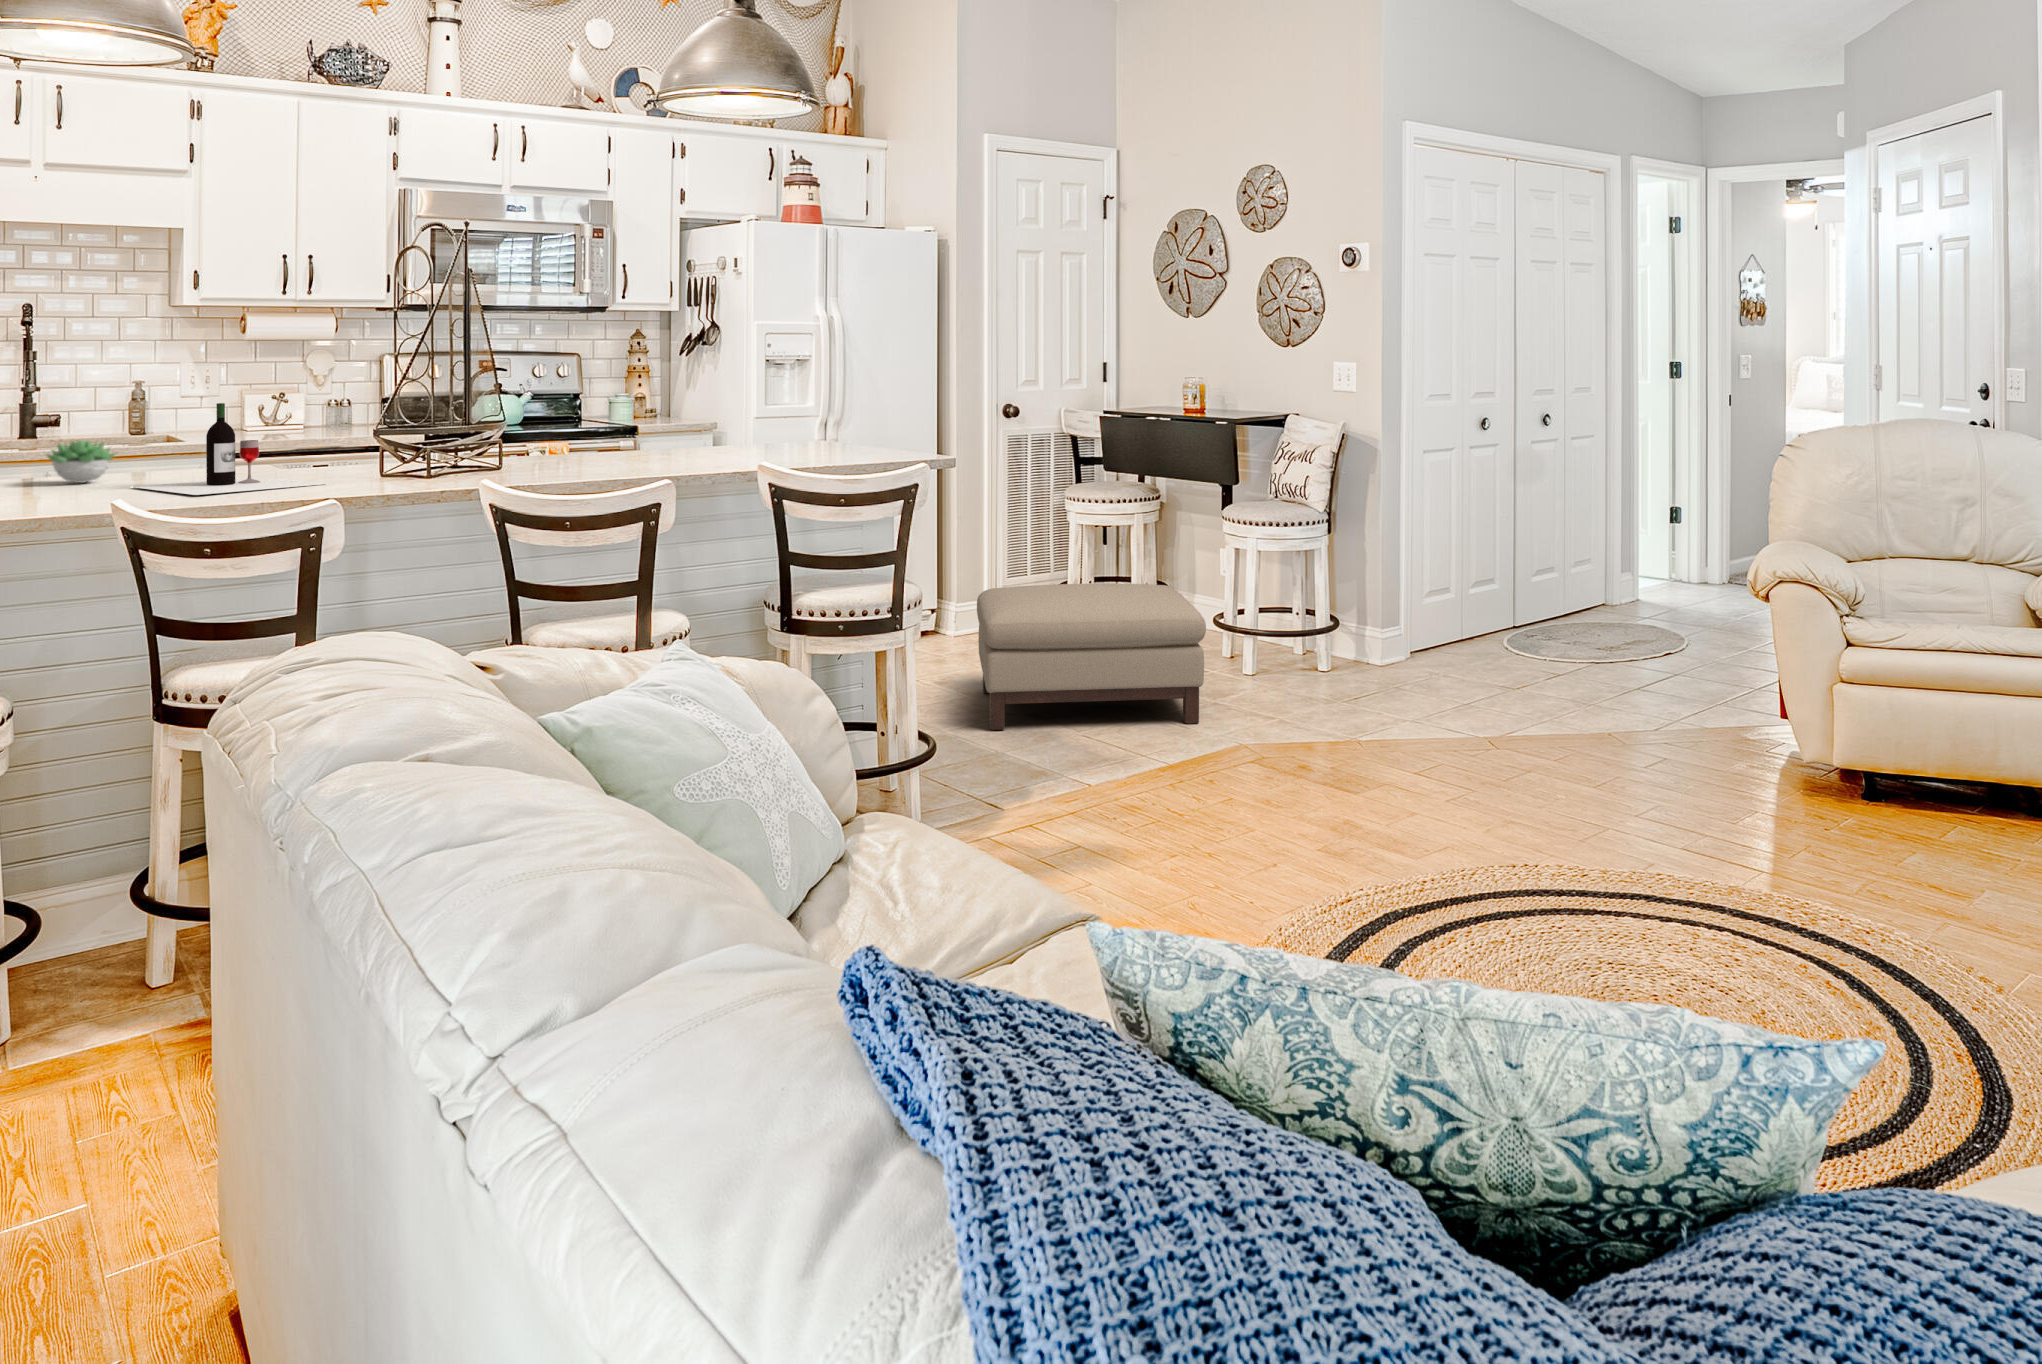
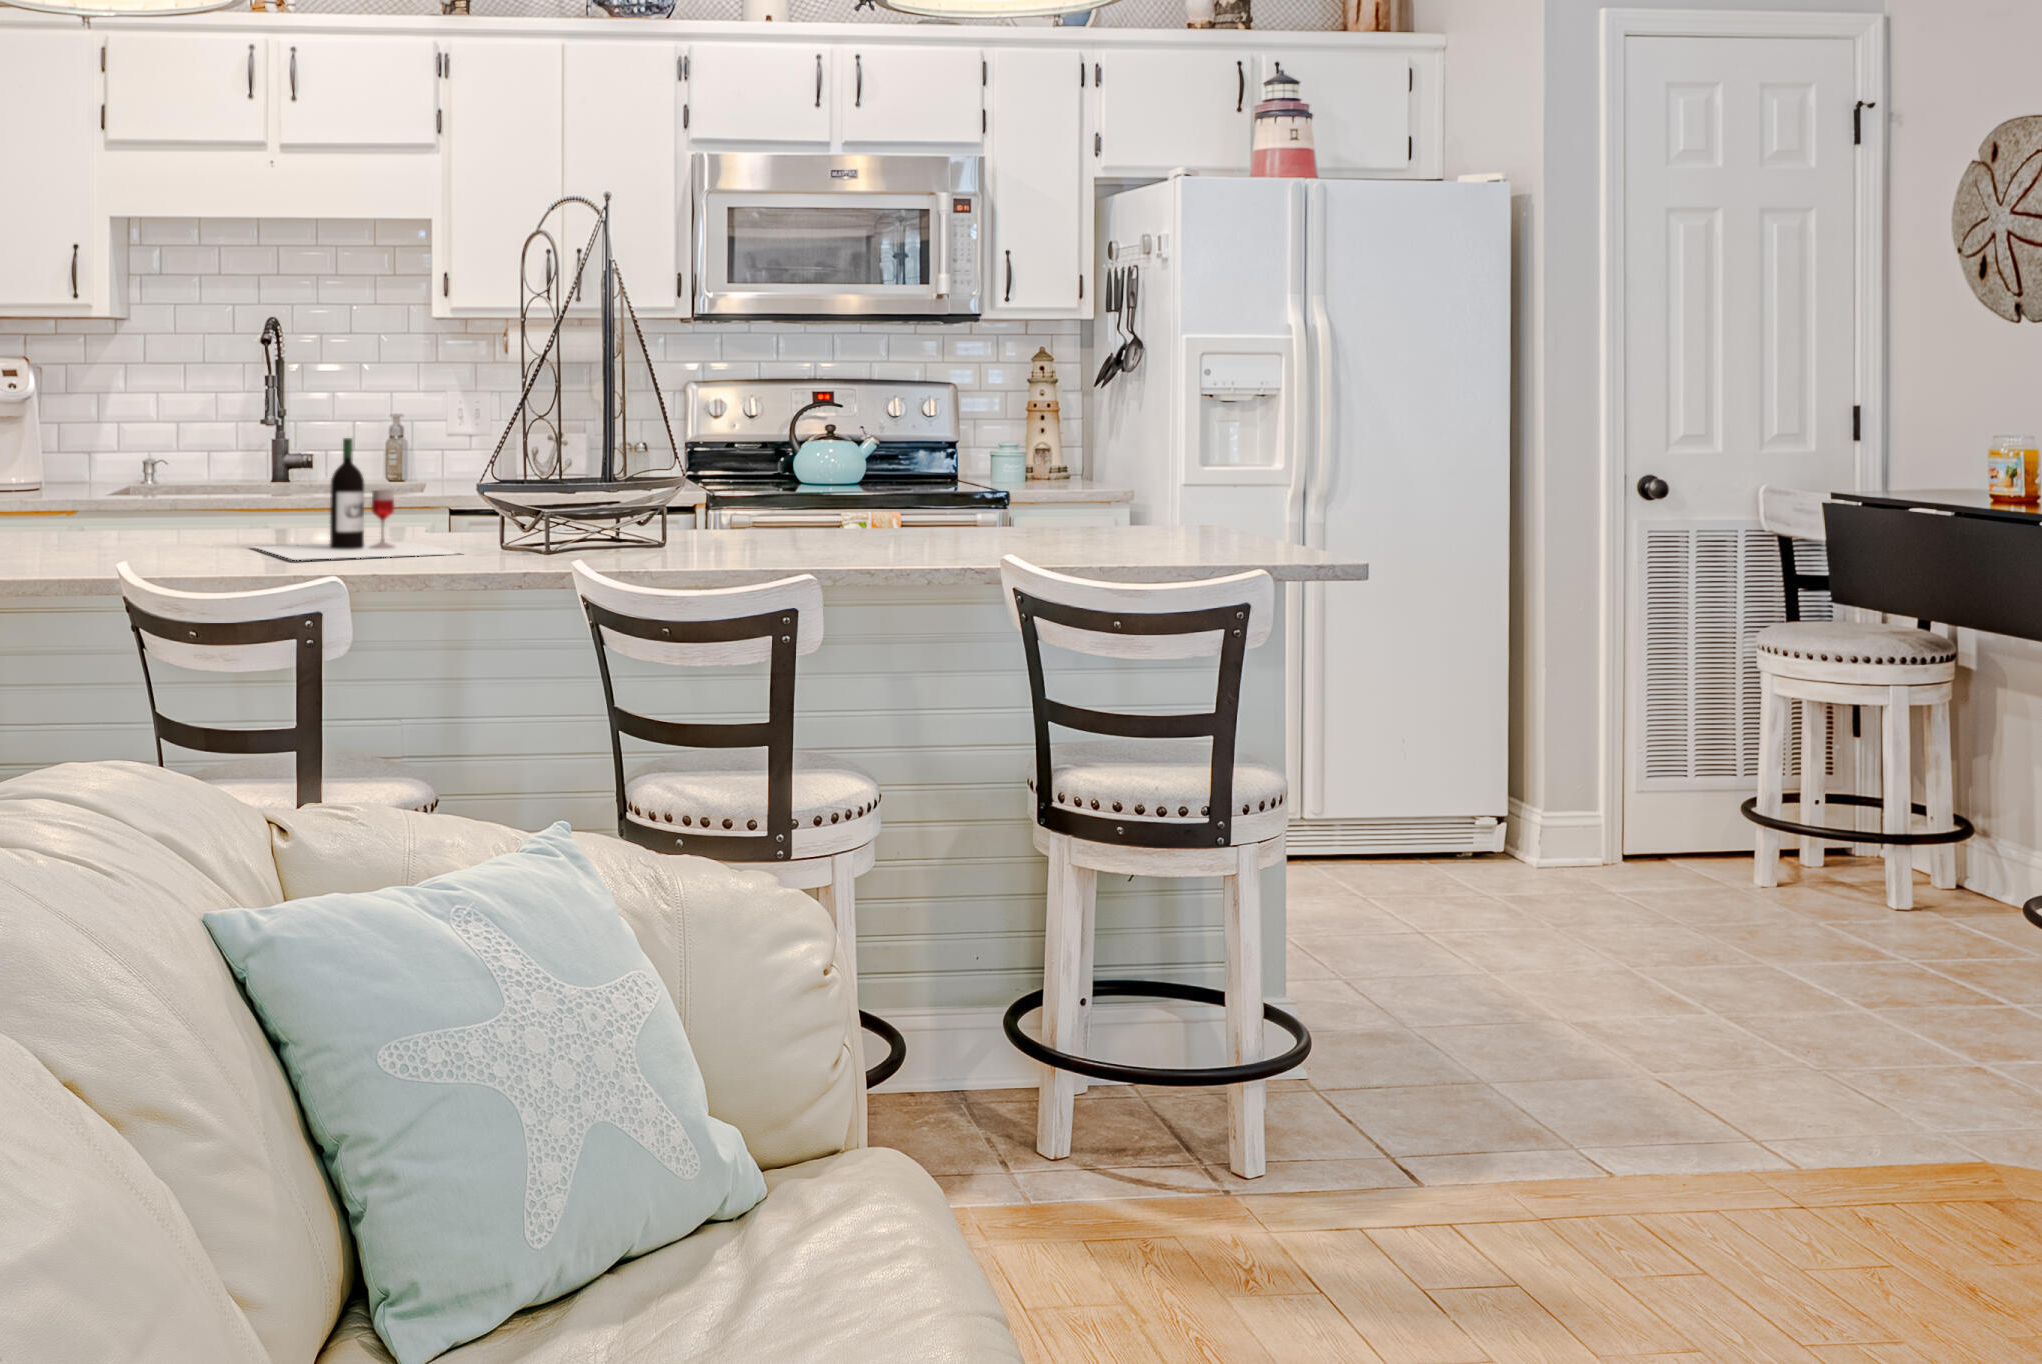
succulent plant: present [46,440,115,483] -> none [177,483,252,538]
ottoman: present [977,583,1206,730] -> none [1521,799,1987,1107]

